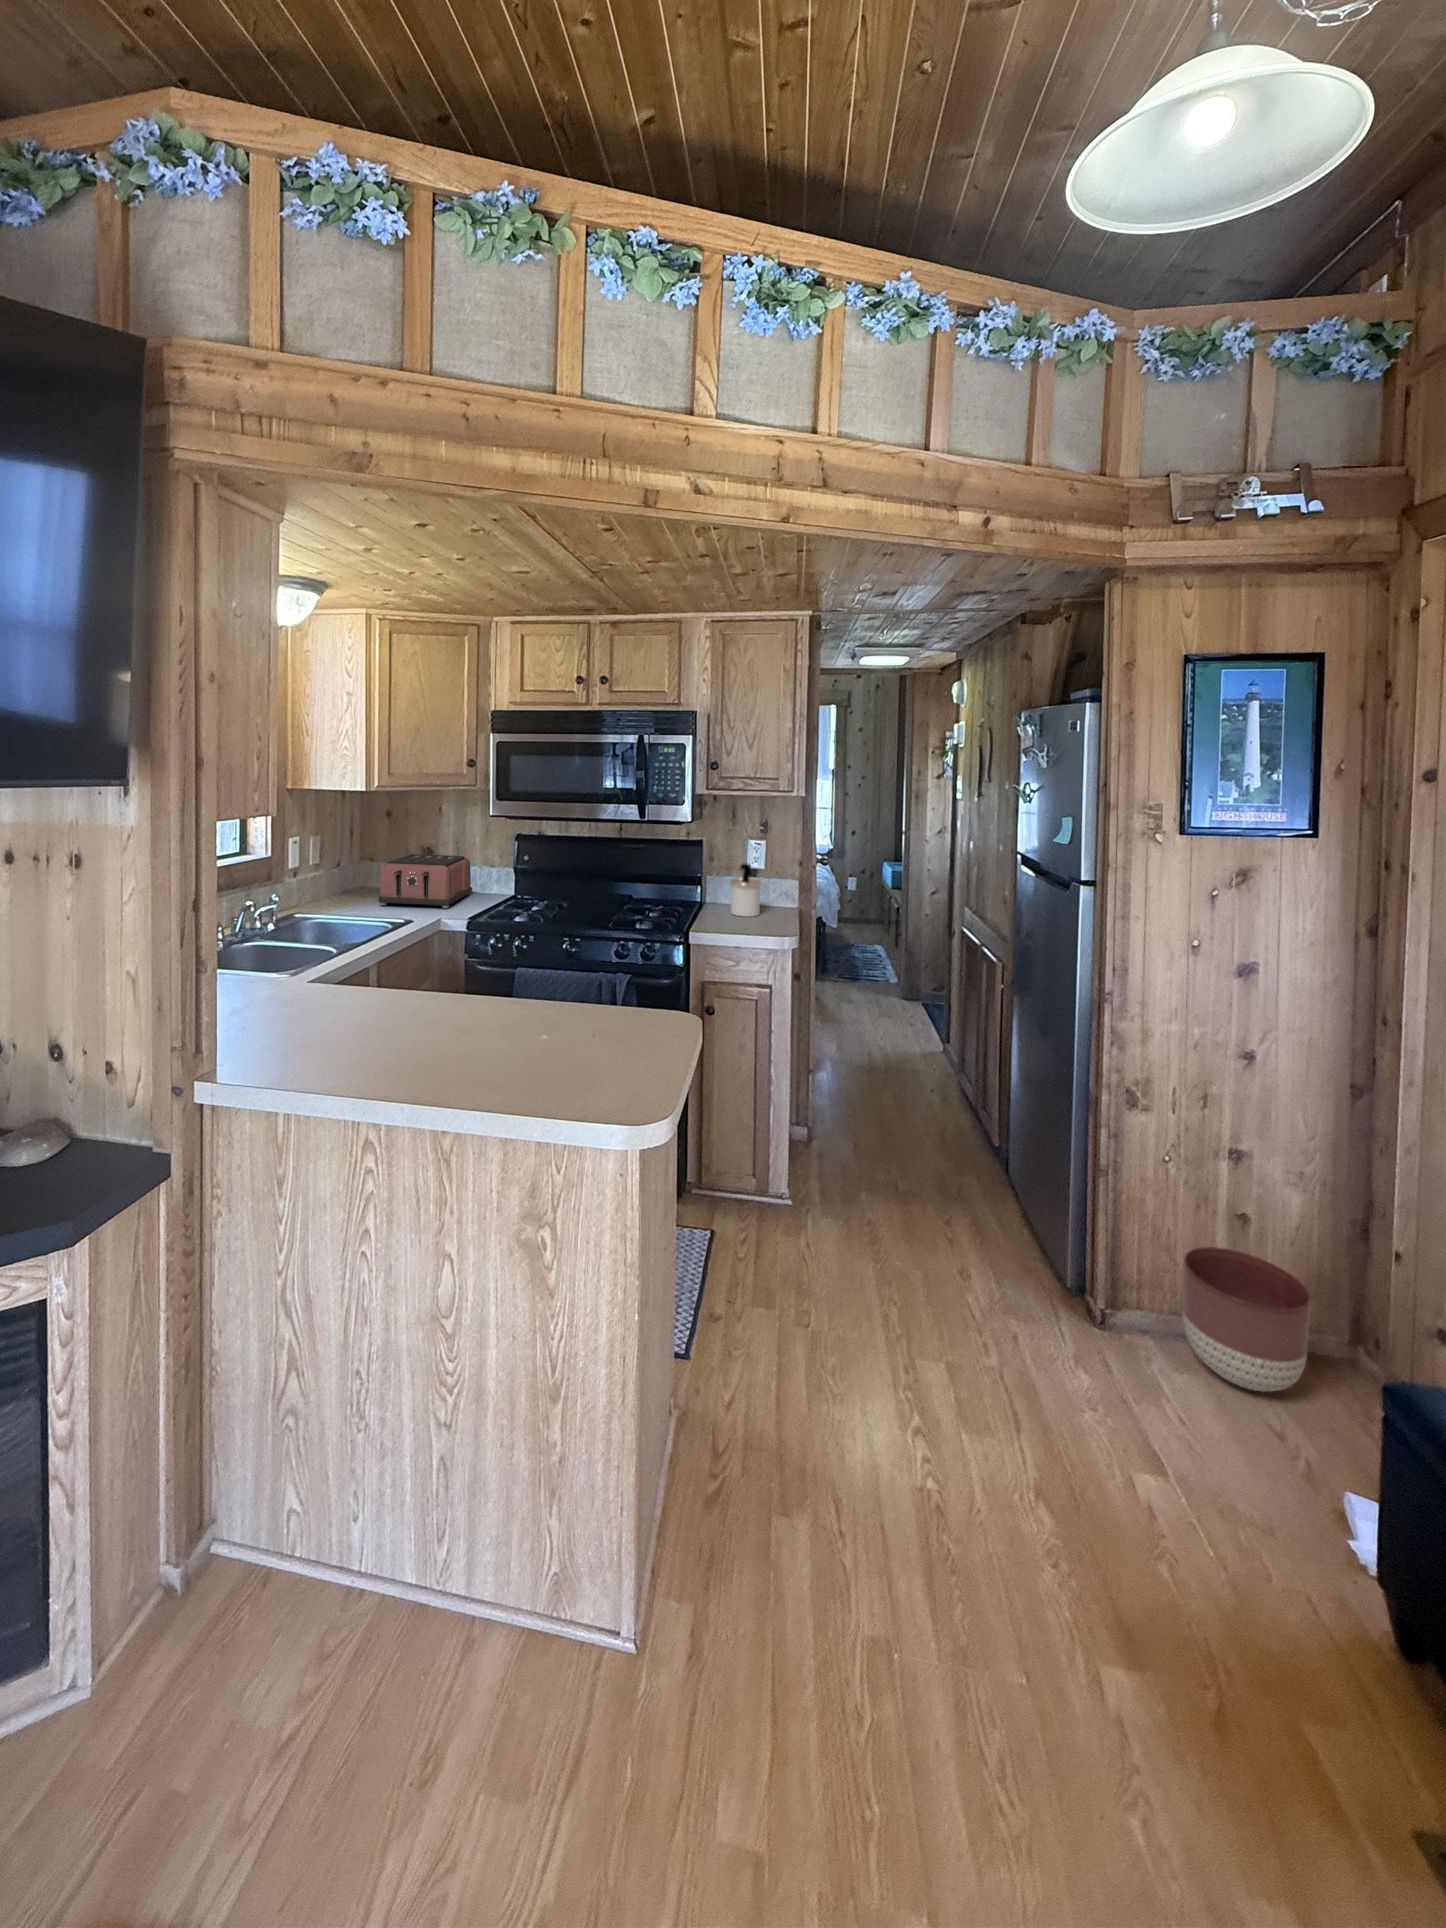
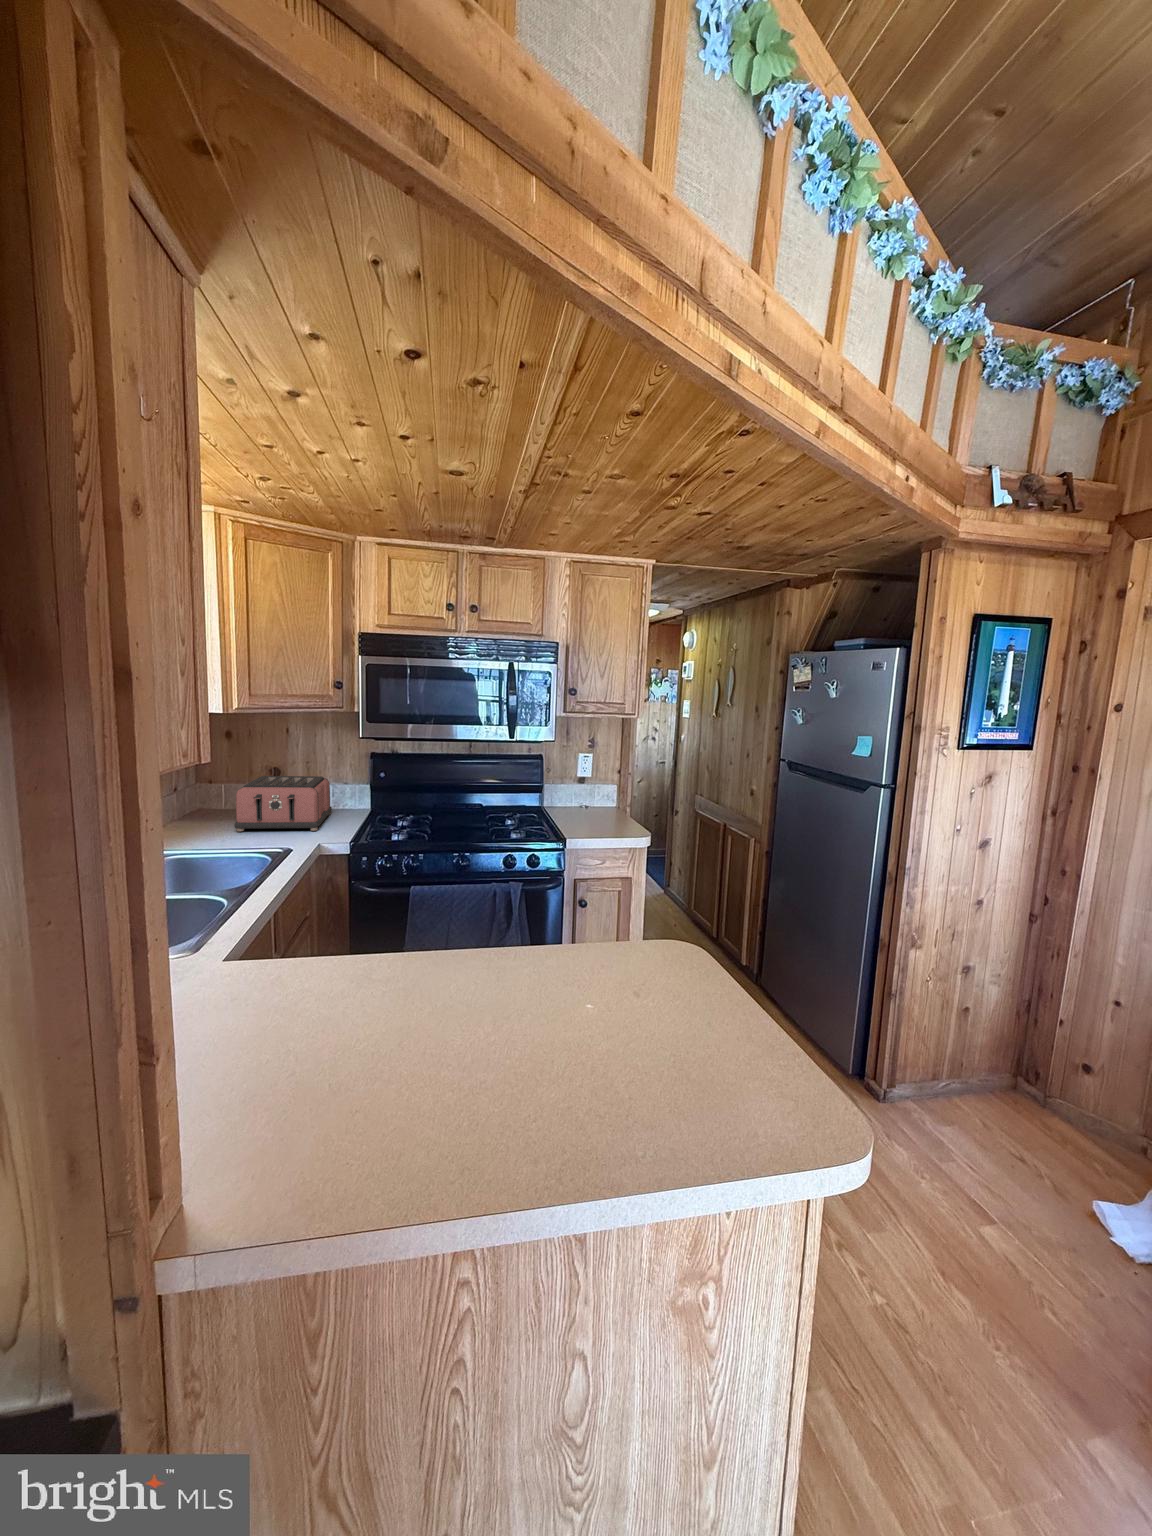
soap dispenser: present [730,864,761,917] -> none [583,777,610,822]
planter: present [1183,1247,1311,1392] -> none [941,1040,1030,1136]

